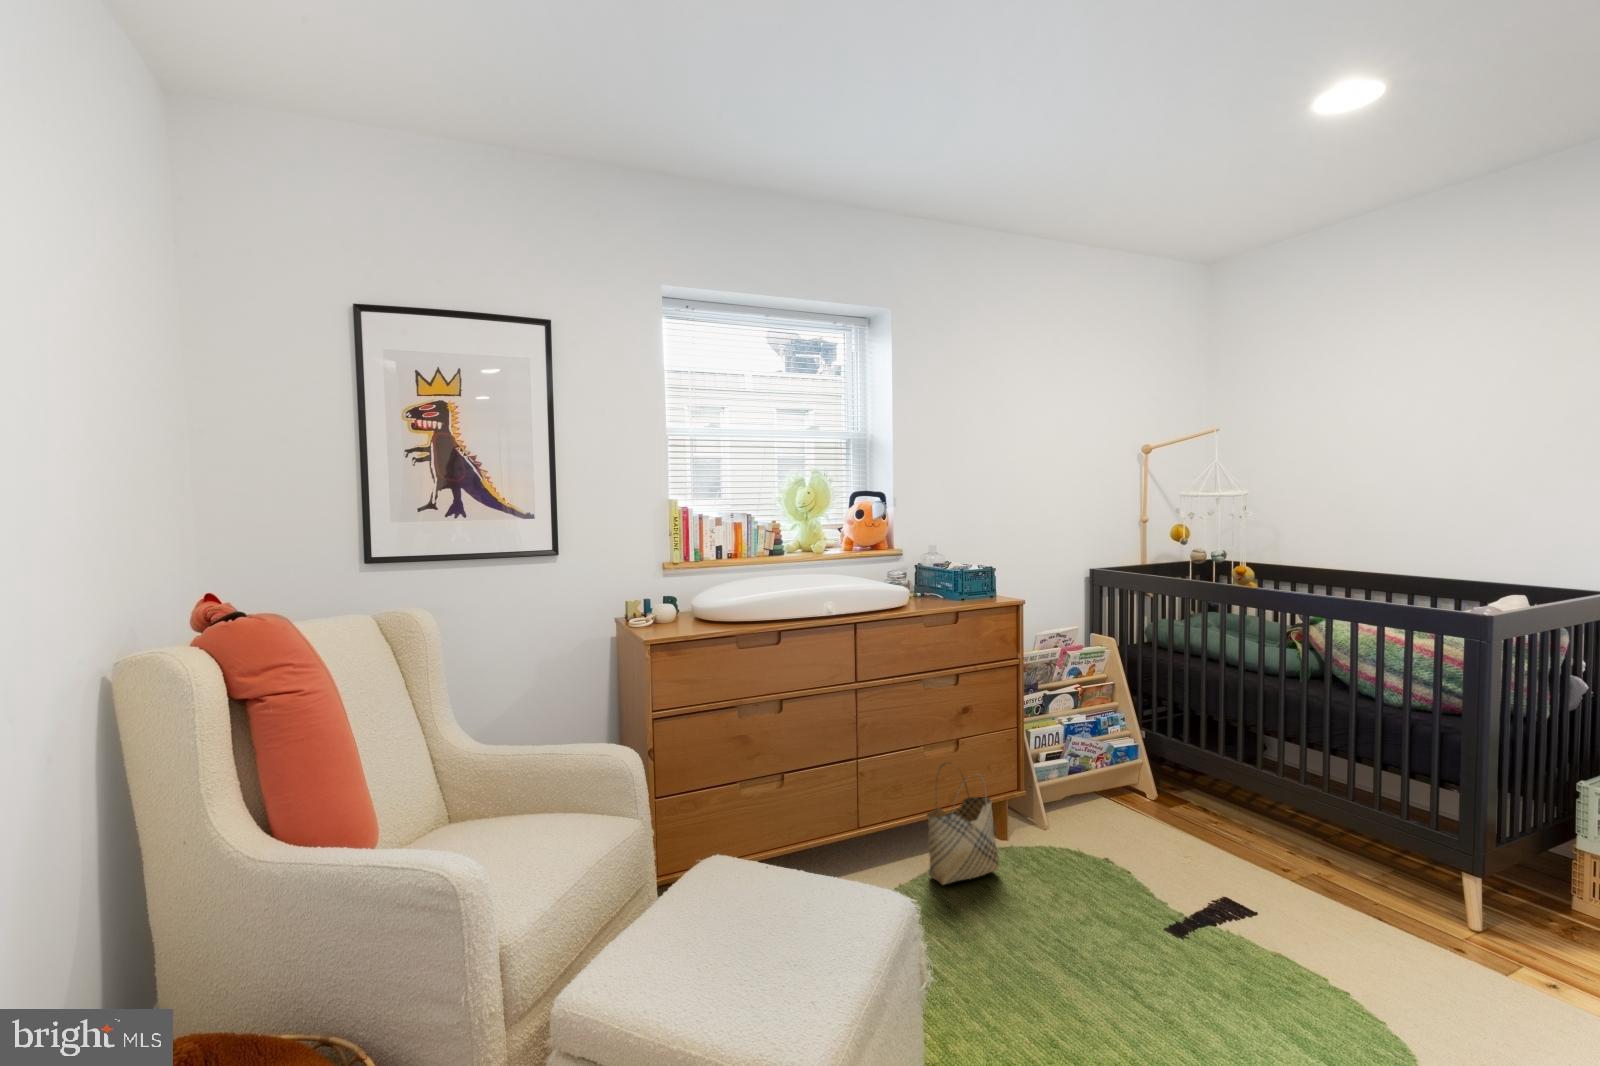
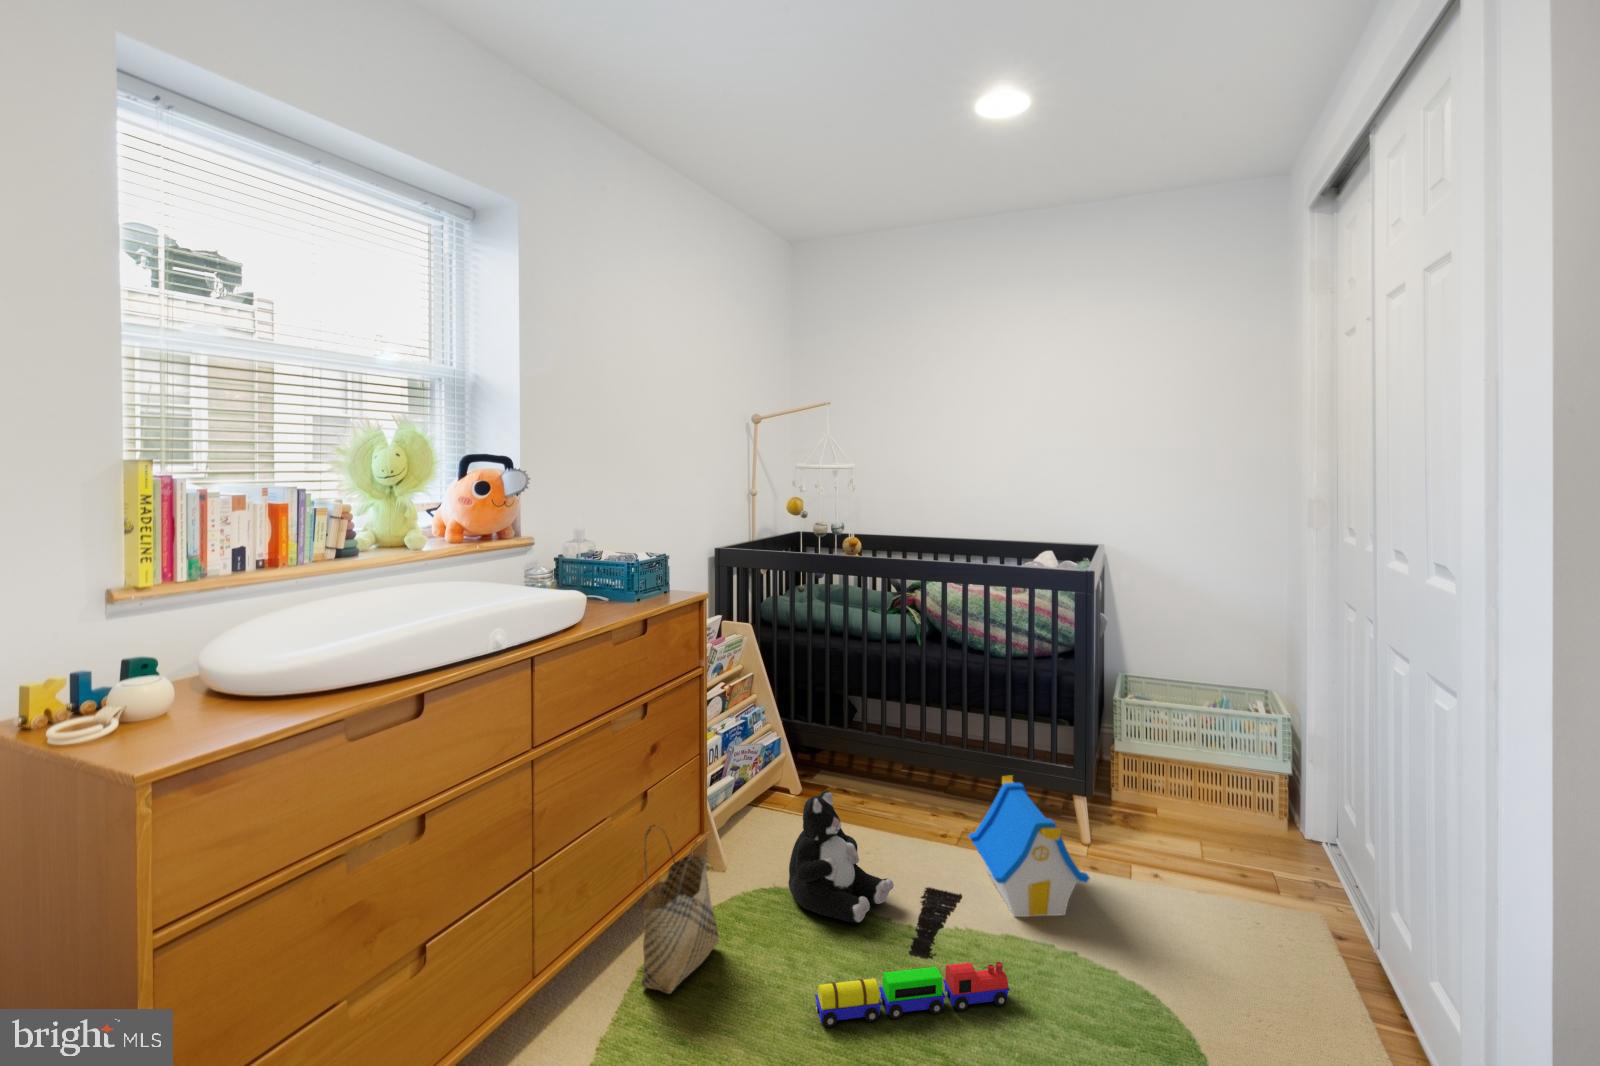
plush toy: none [1078,779,1176,897] -> present [789,791,894,922]
toy house: none [1277,813,1405,968] -> present [968,775,1090,917]
toy train: none [1038,912,1230,996] -> present [815,962,1010,1027]

